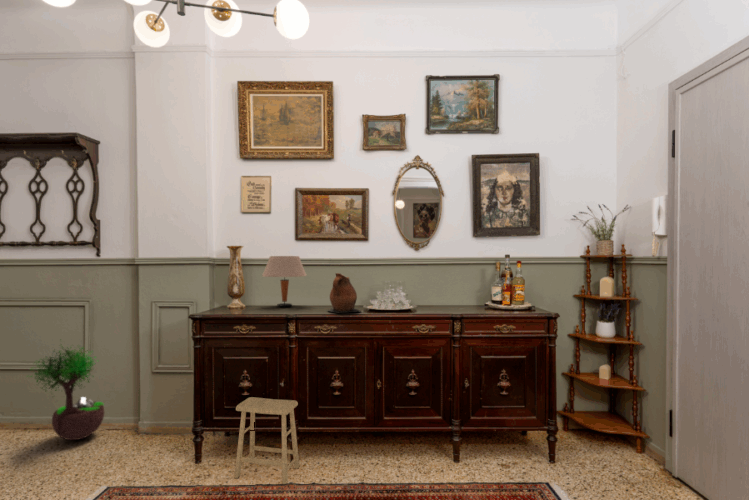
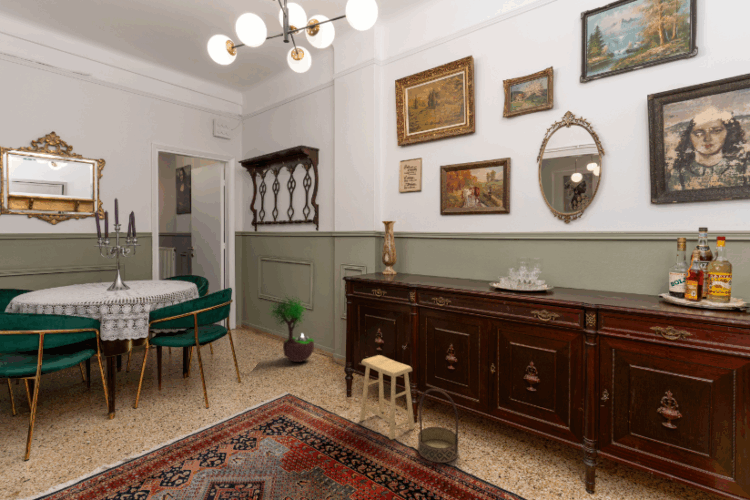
table lamp: present [262,256,306,307] -> none [405,233,446,280]
ceramic pitcher: present [328,273,361,313] -> none [448,248,482,289]
basket: none [315,415,358,488] -> present [418,389,458,463]

